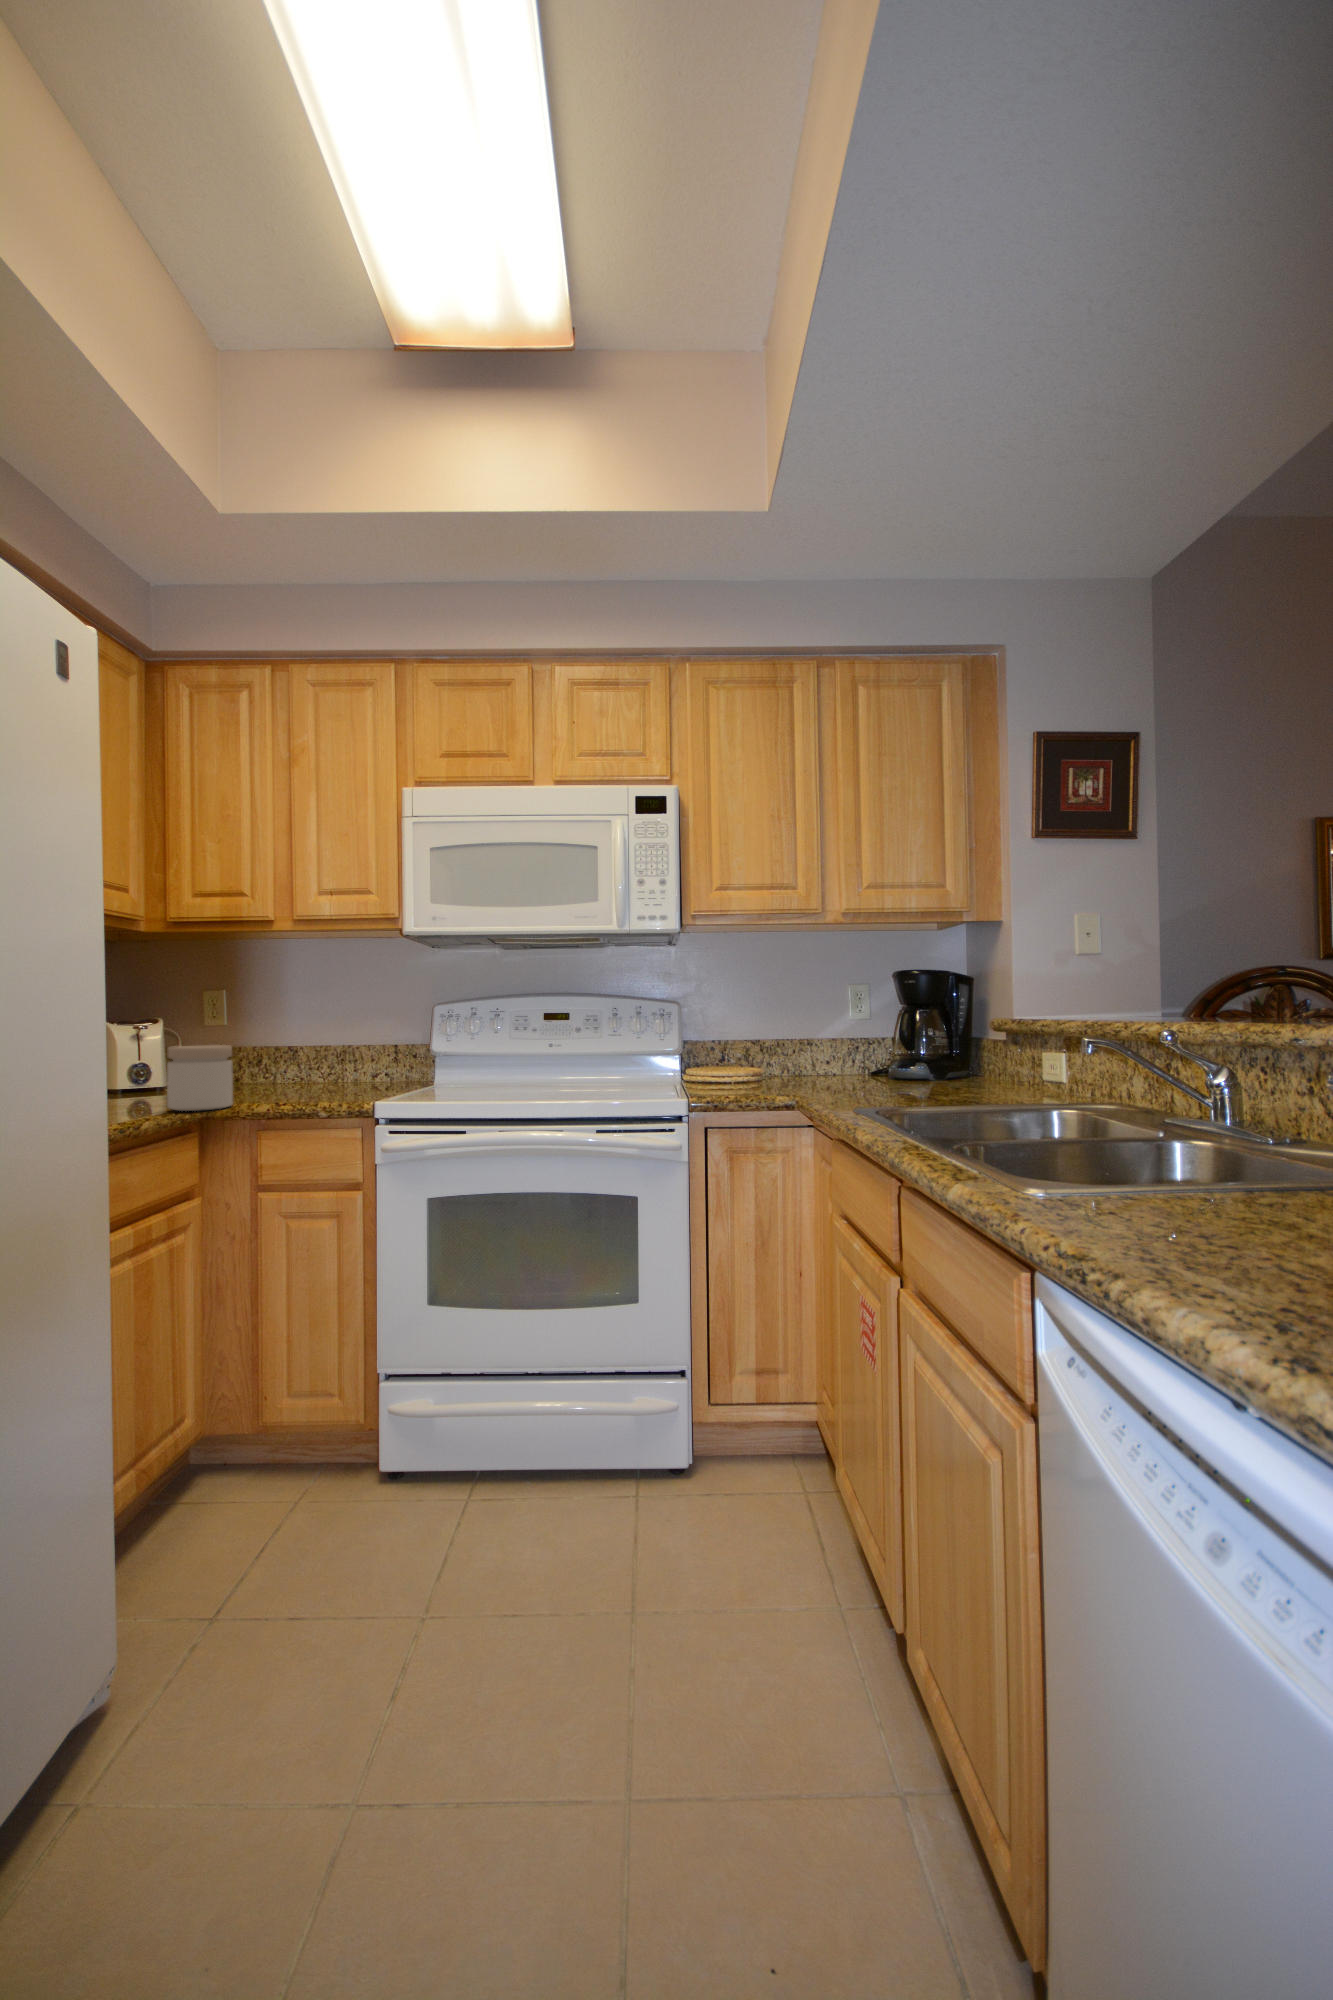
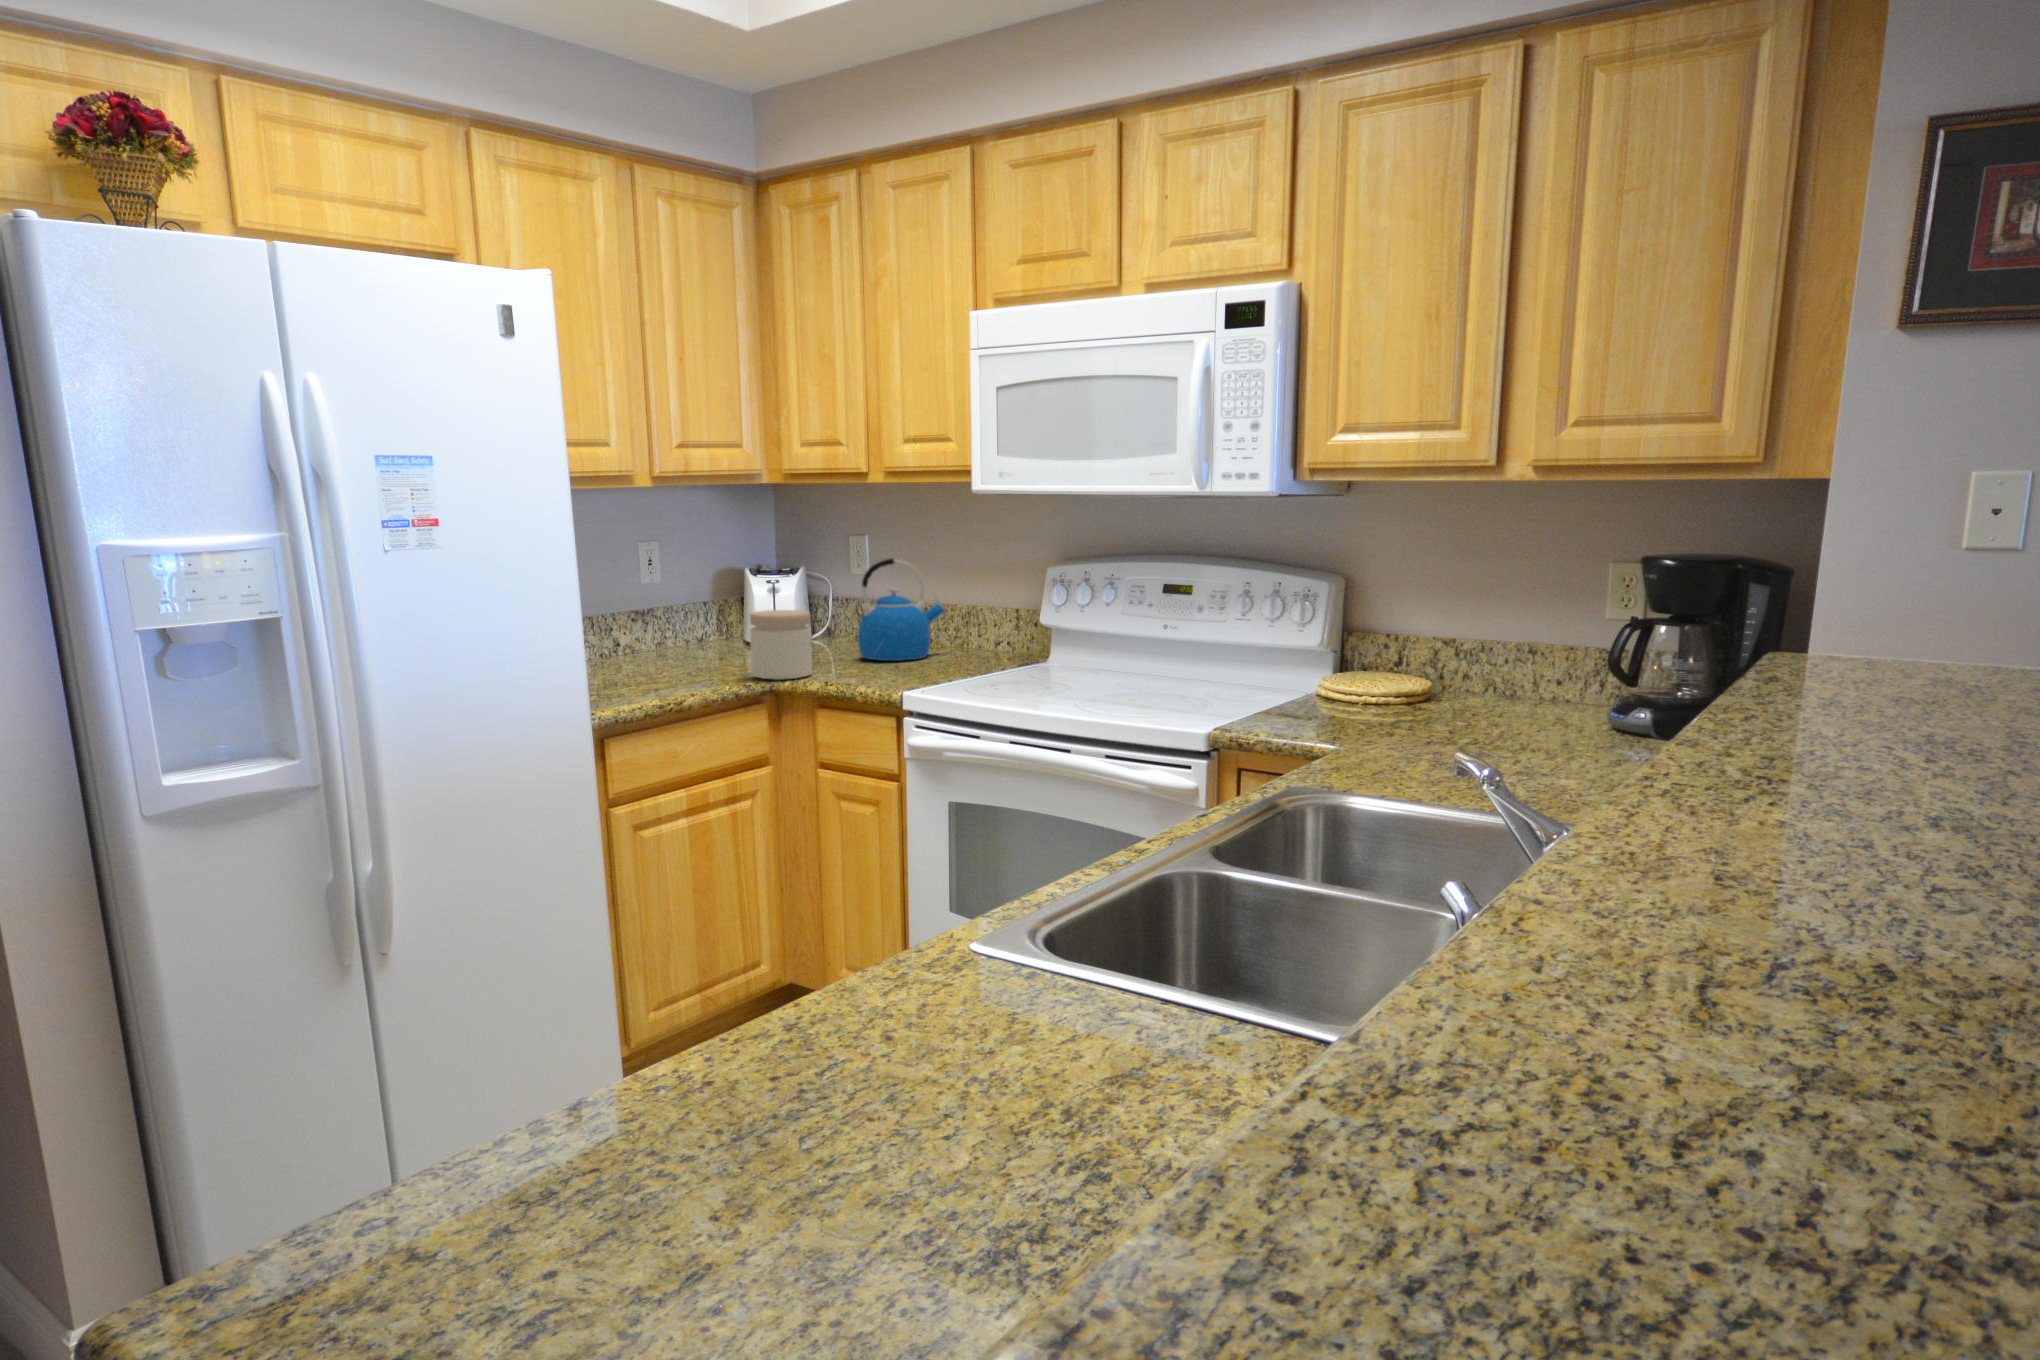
kettle: none [245,1002,324,1093] -> present [858,559,945,661]

